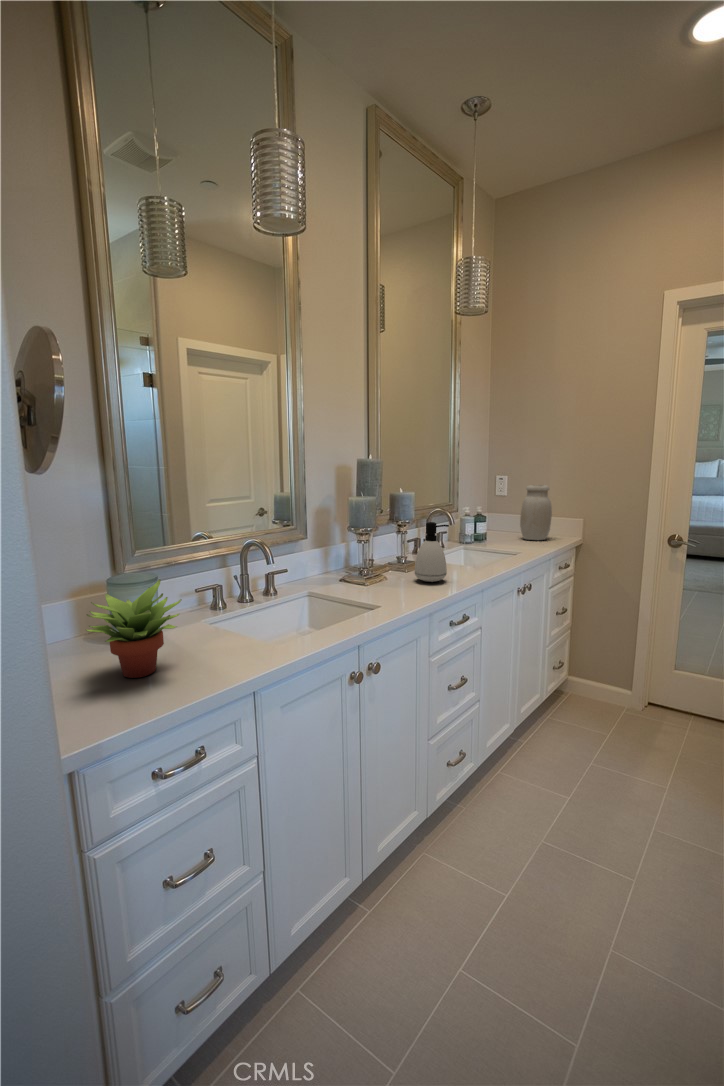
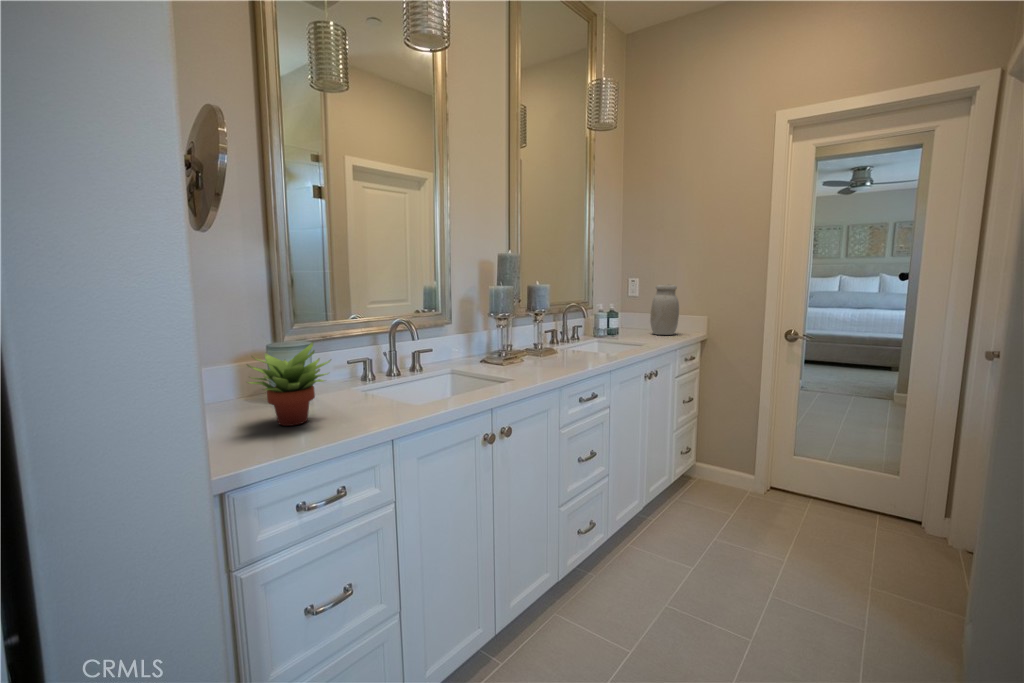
soap dispenser: present [415,522,449,582] -> none [548,309,579,363]

